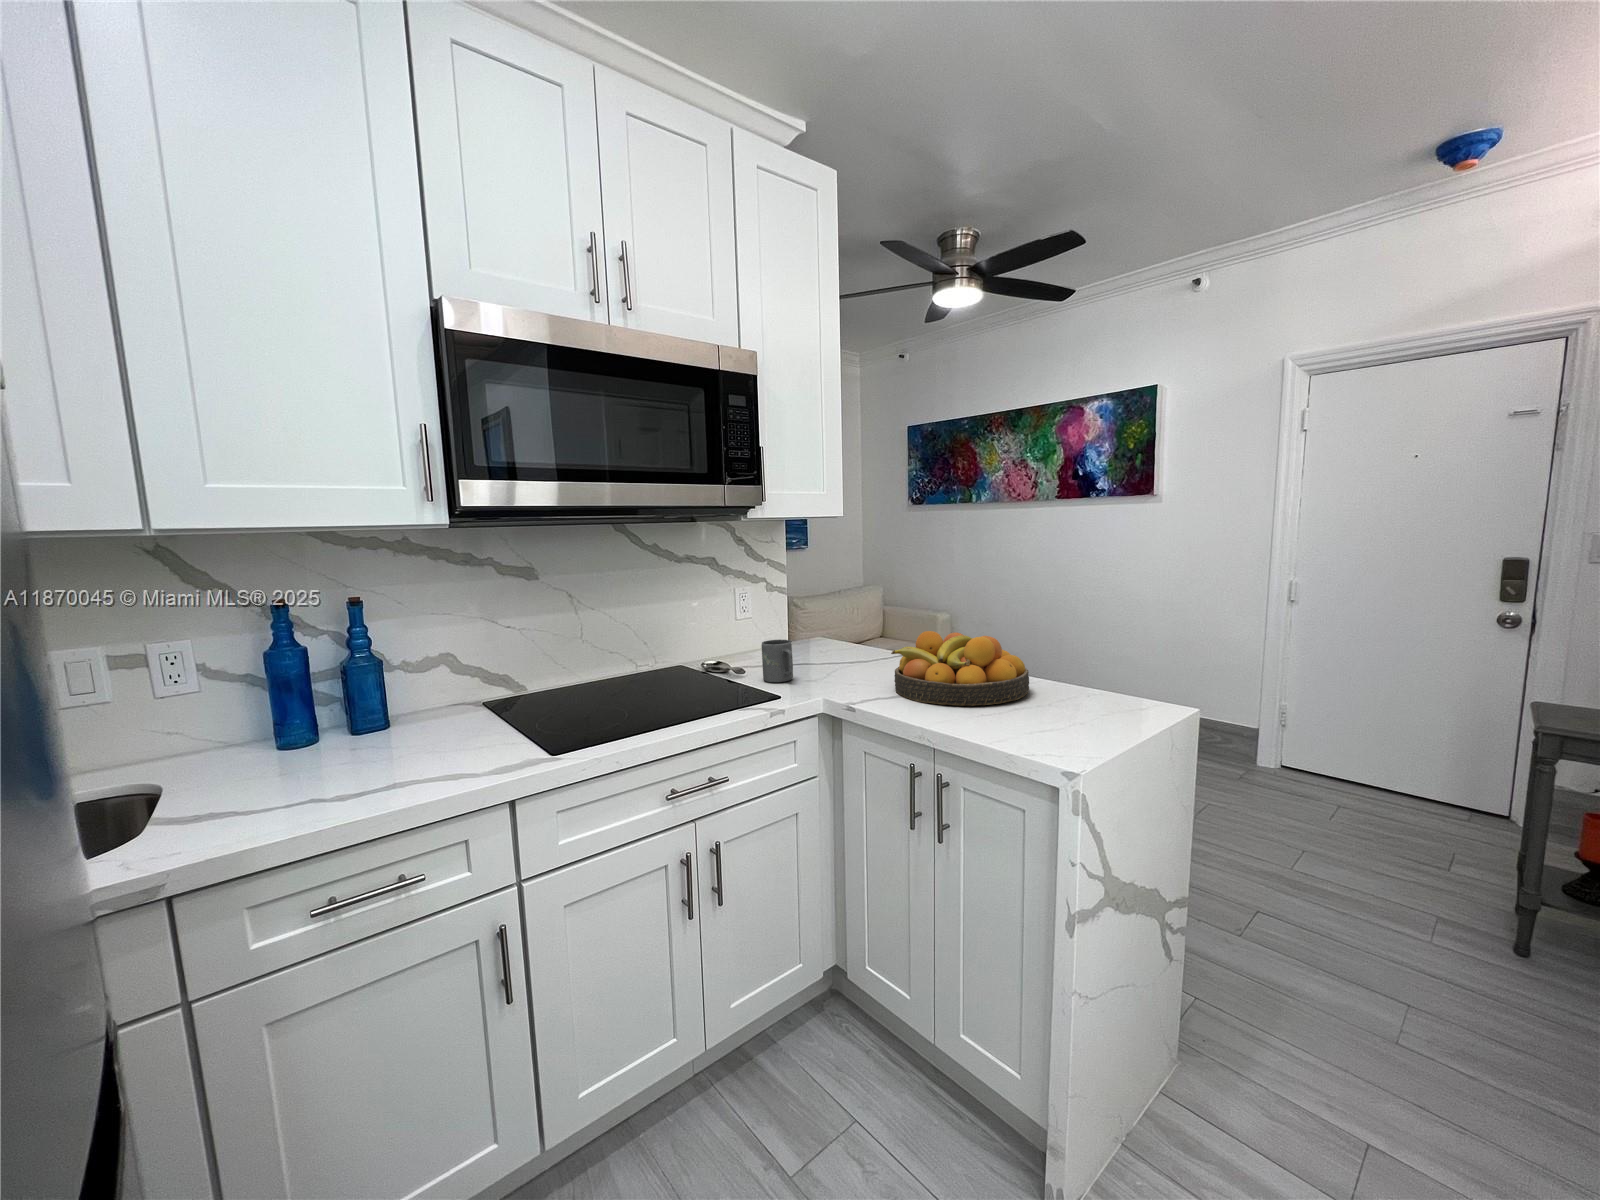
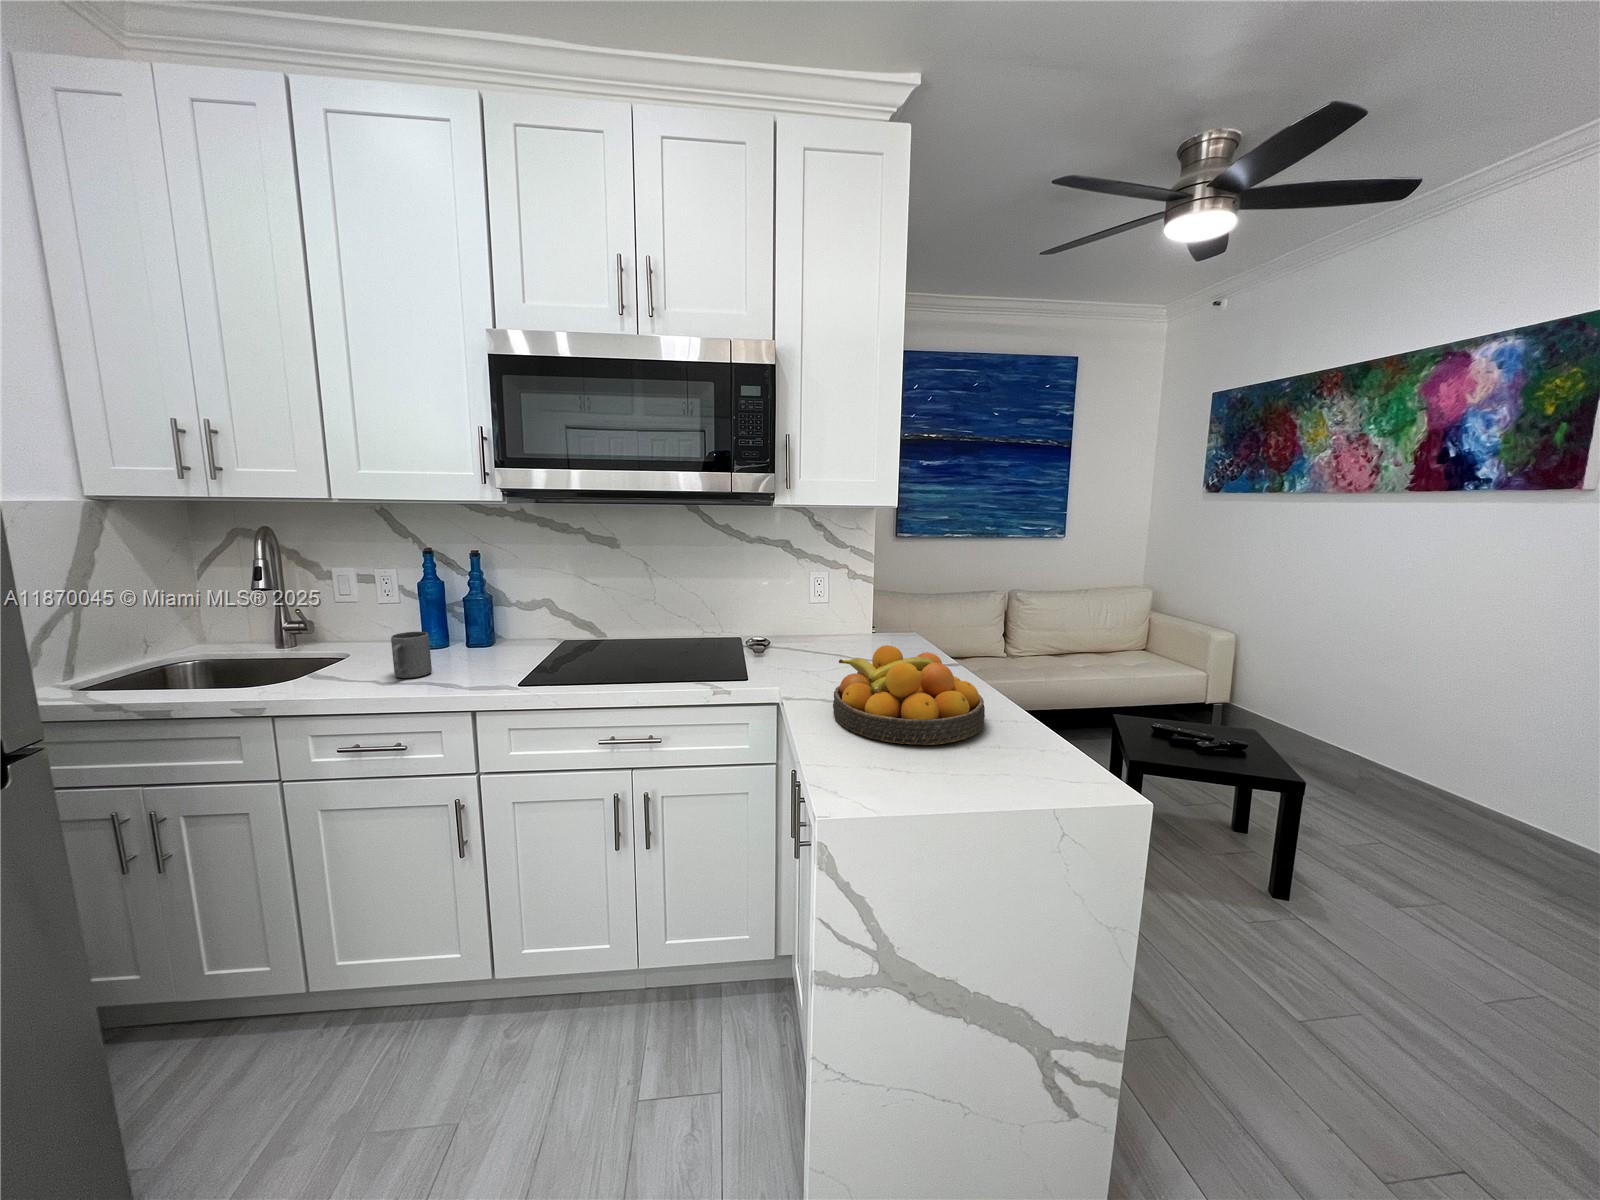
mug: present [762,640,793,682] -> present [391,632,432,678]

